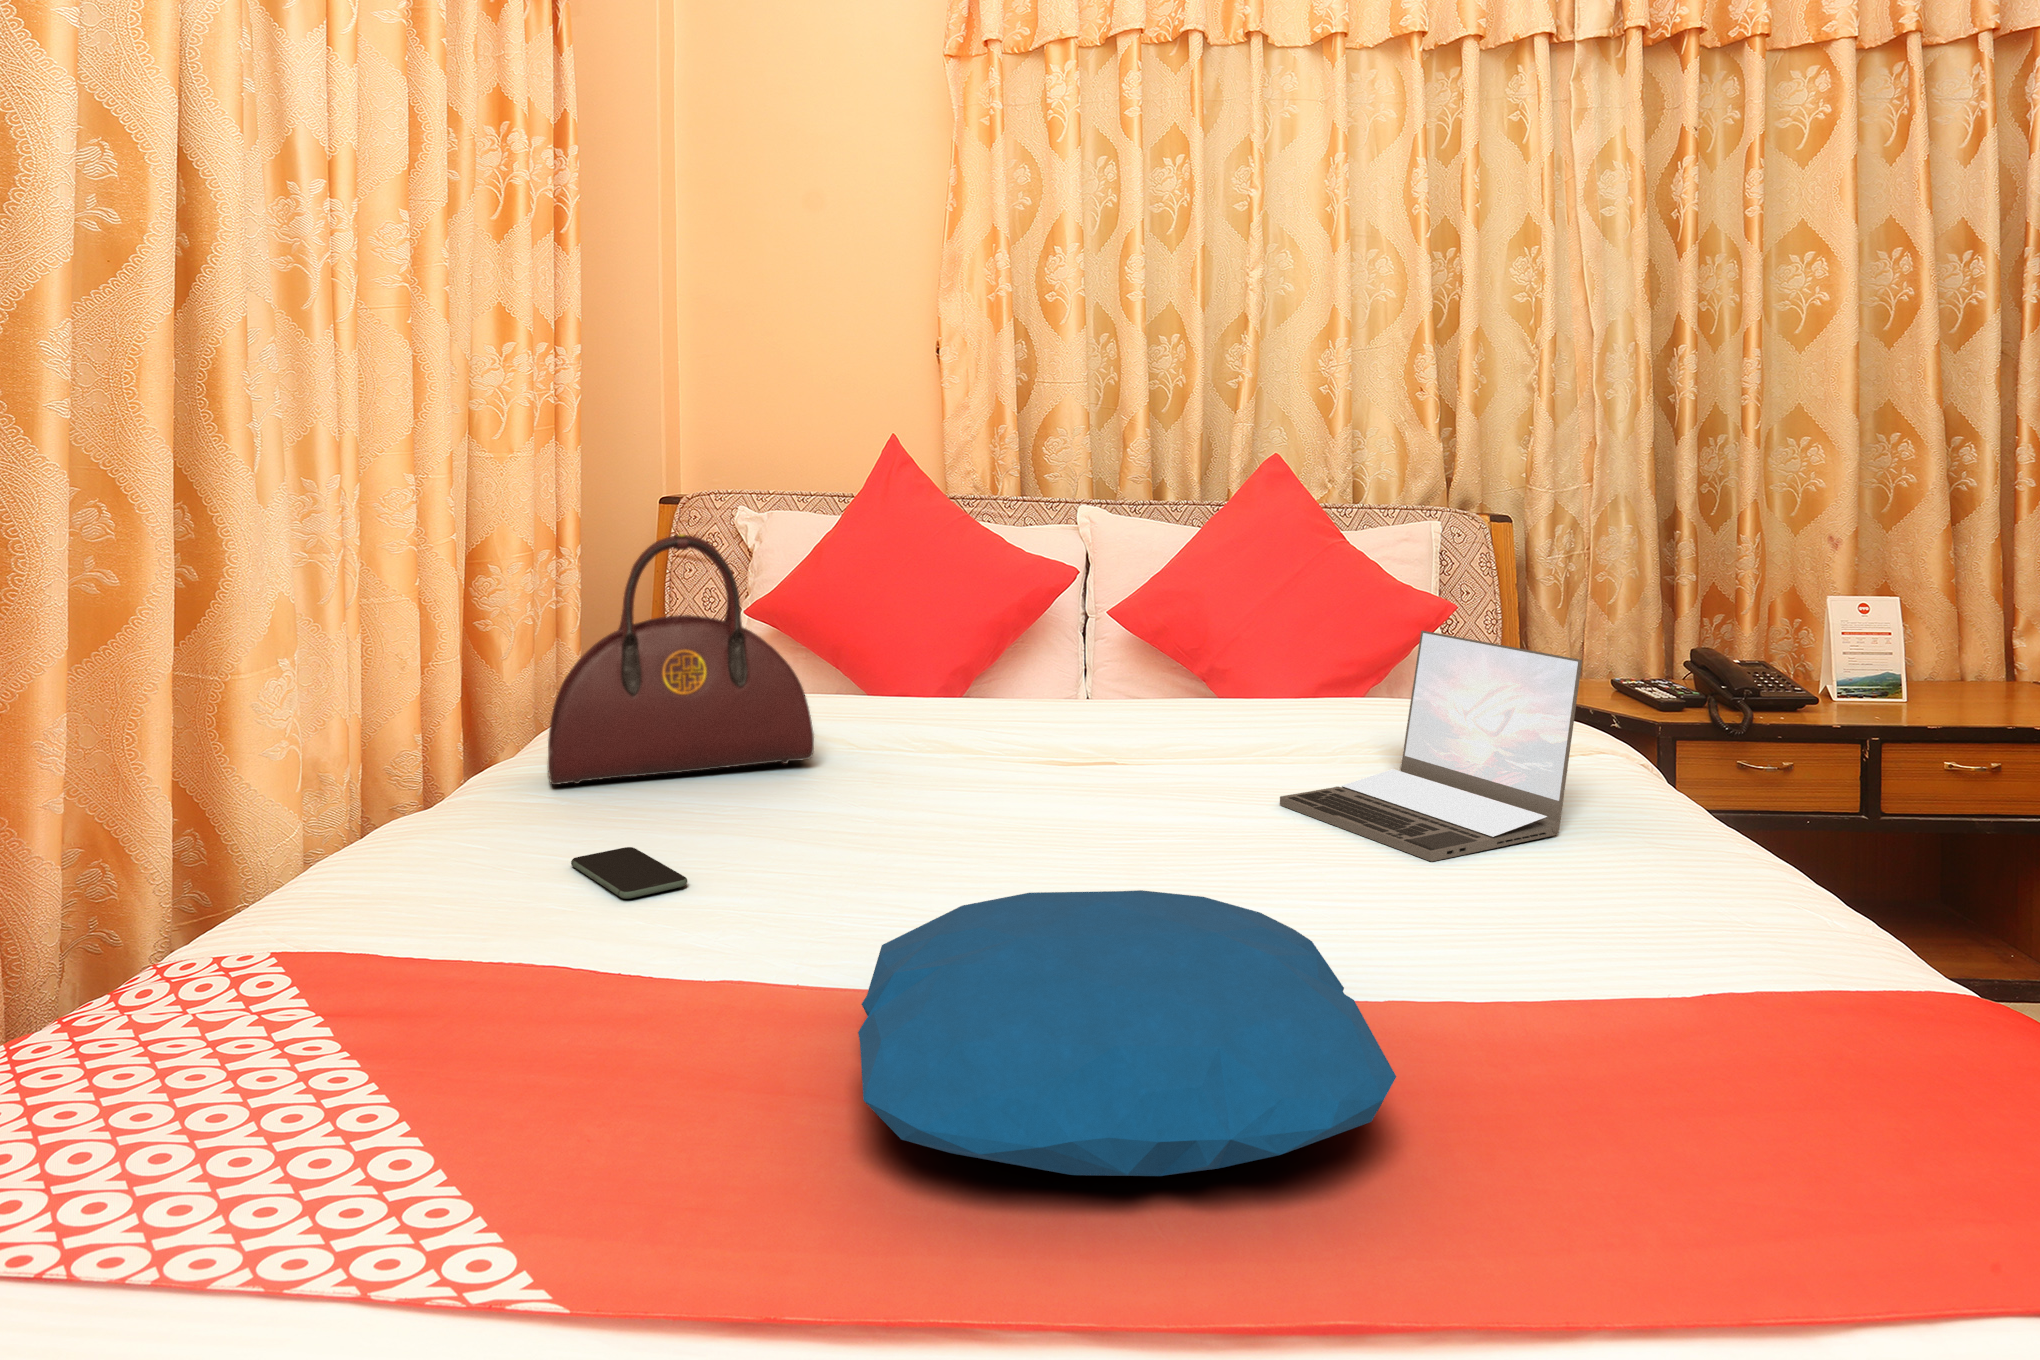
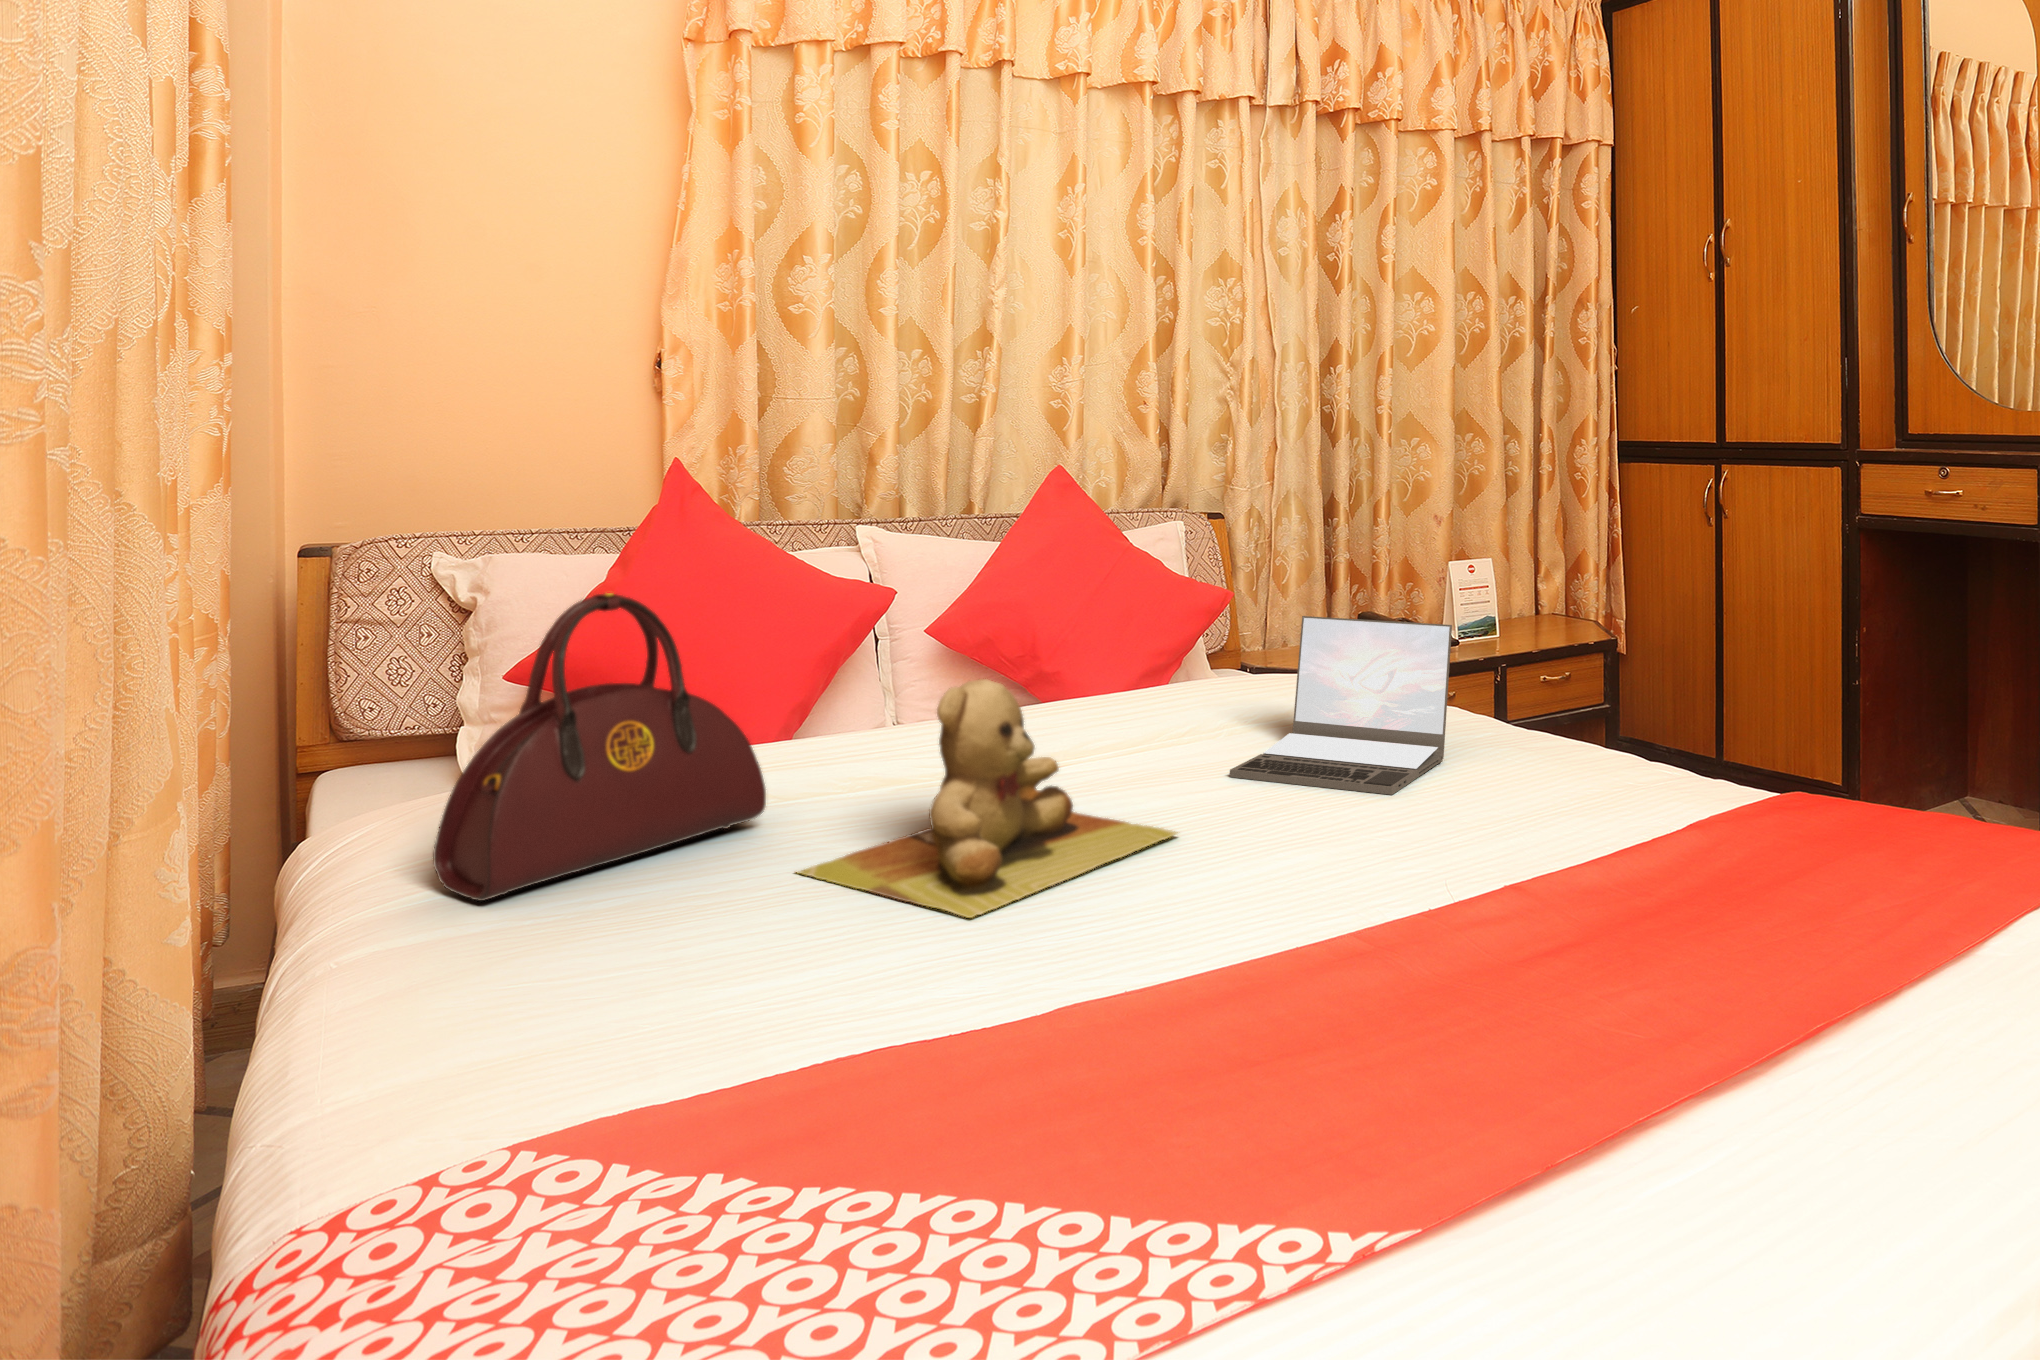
teddy bear: none [773,648,1130,886] -> present [798,679,1178,918]
smartphone: present [571,847,687,899] -> none [666,933,835,976]
pillow: present [858,890,1396,1176] -> none [1184,837,1649,1045]

